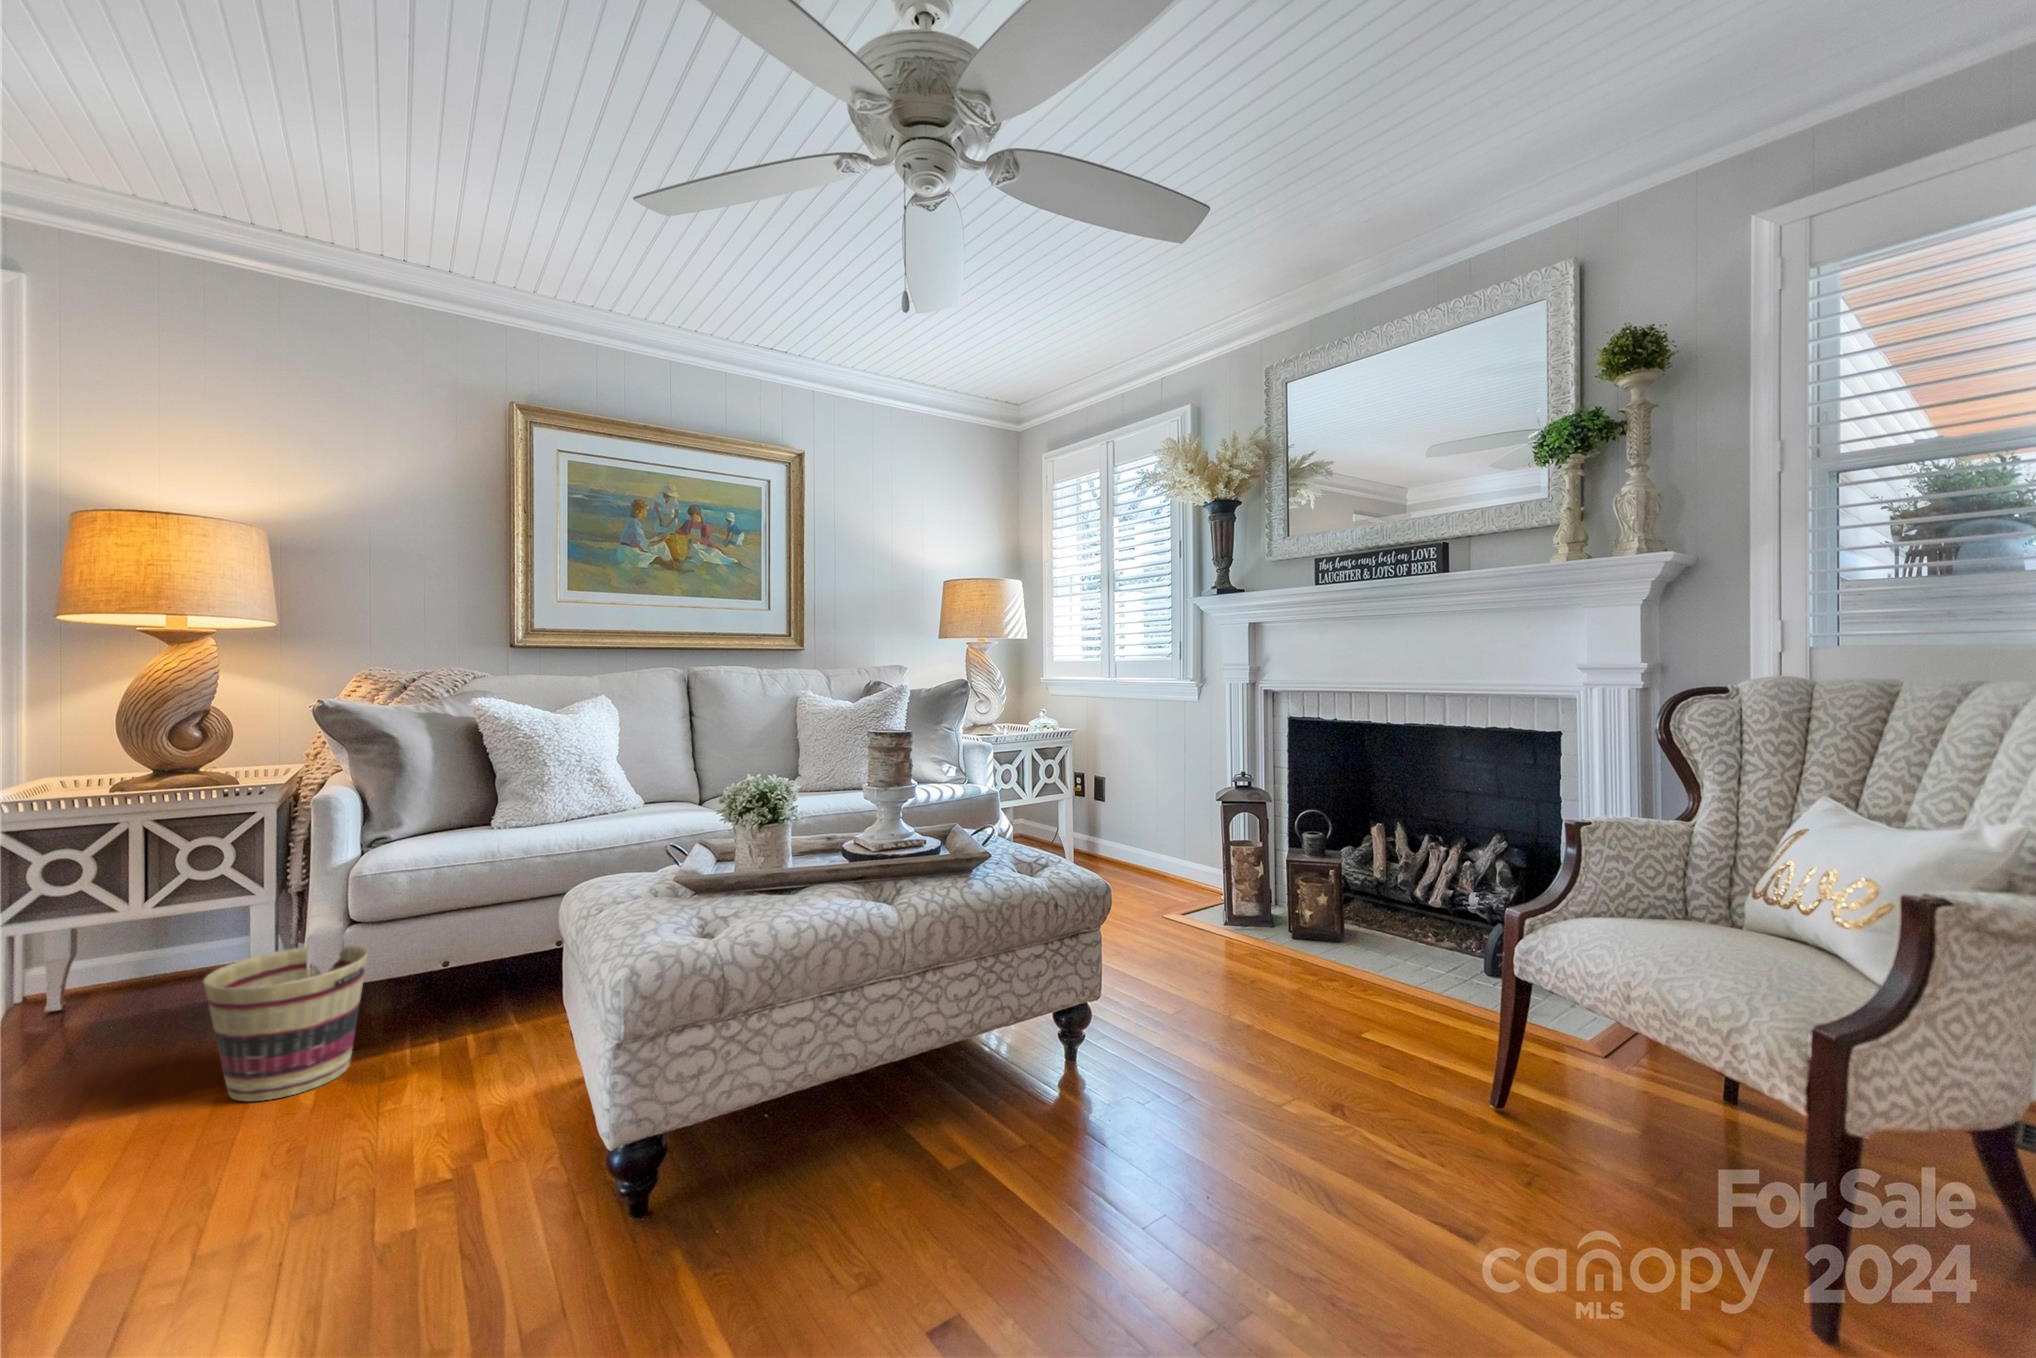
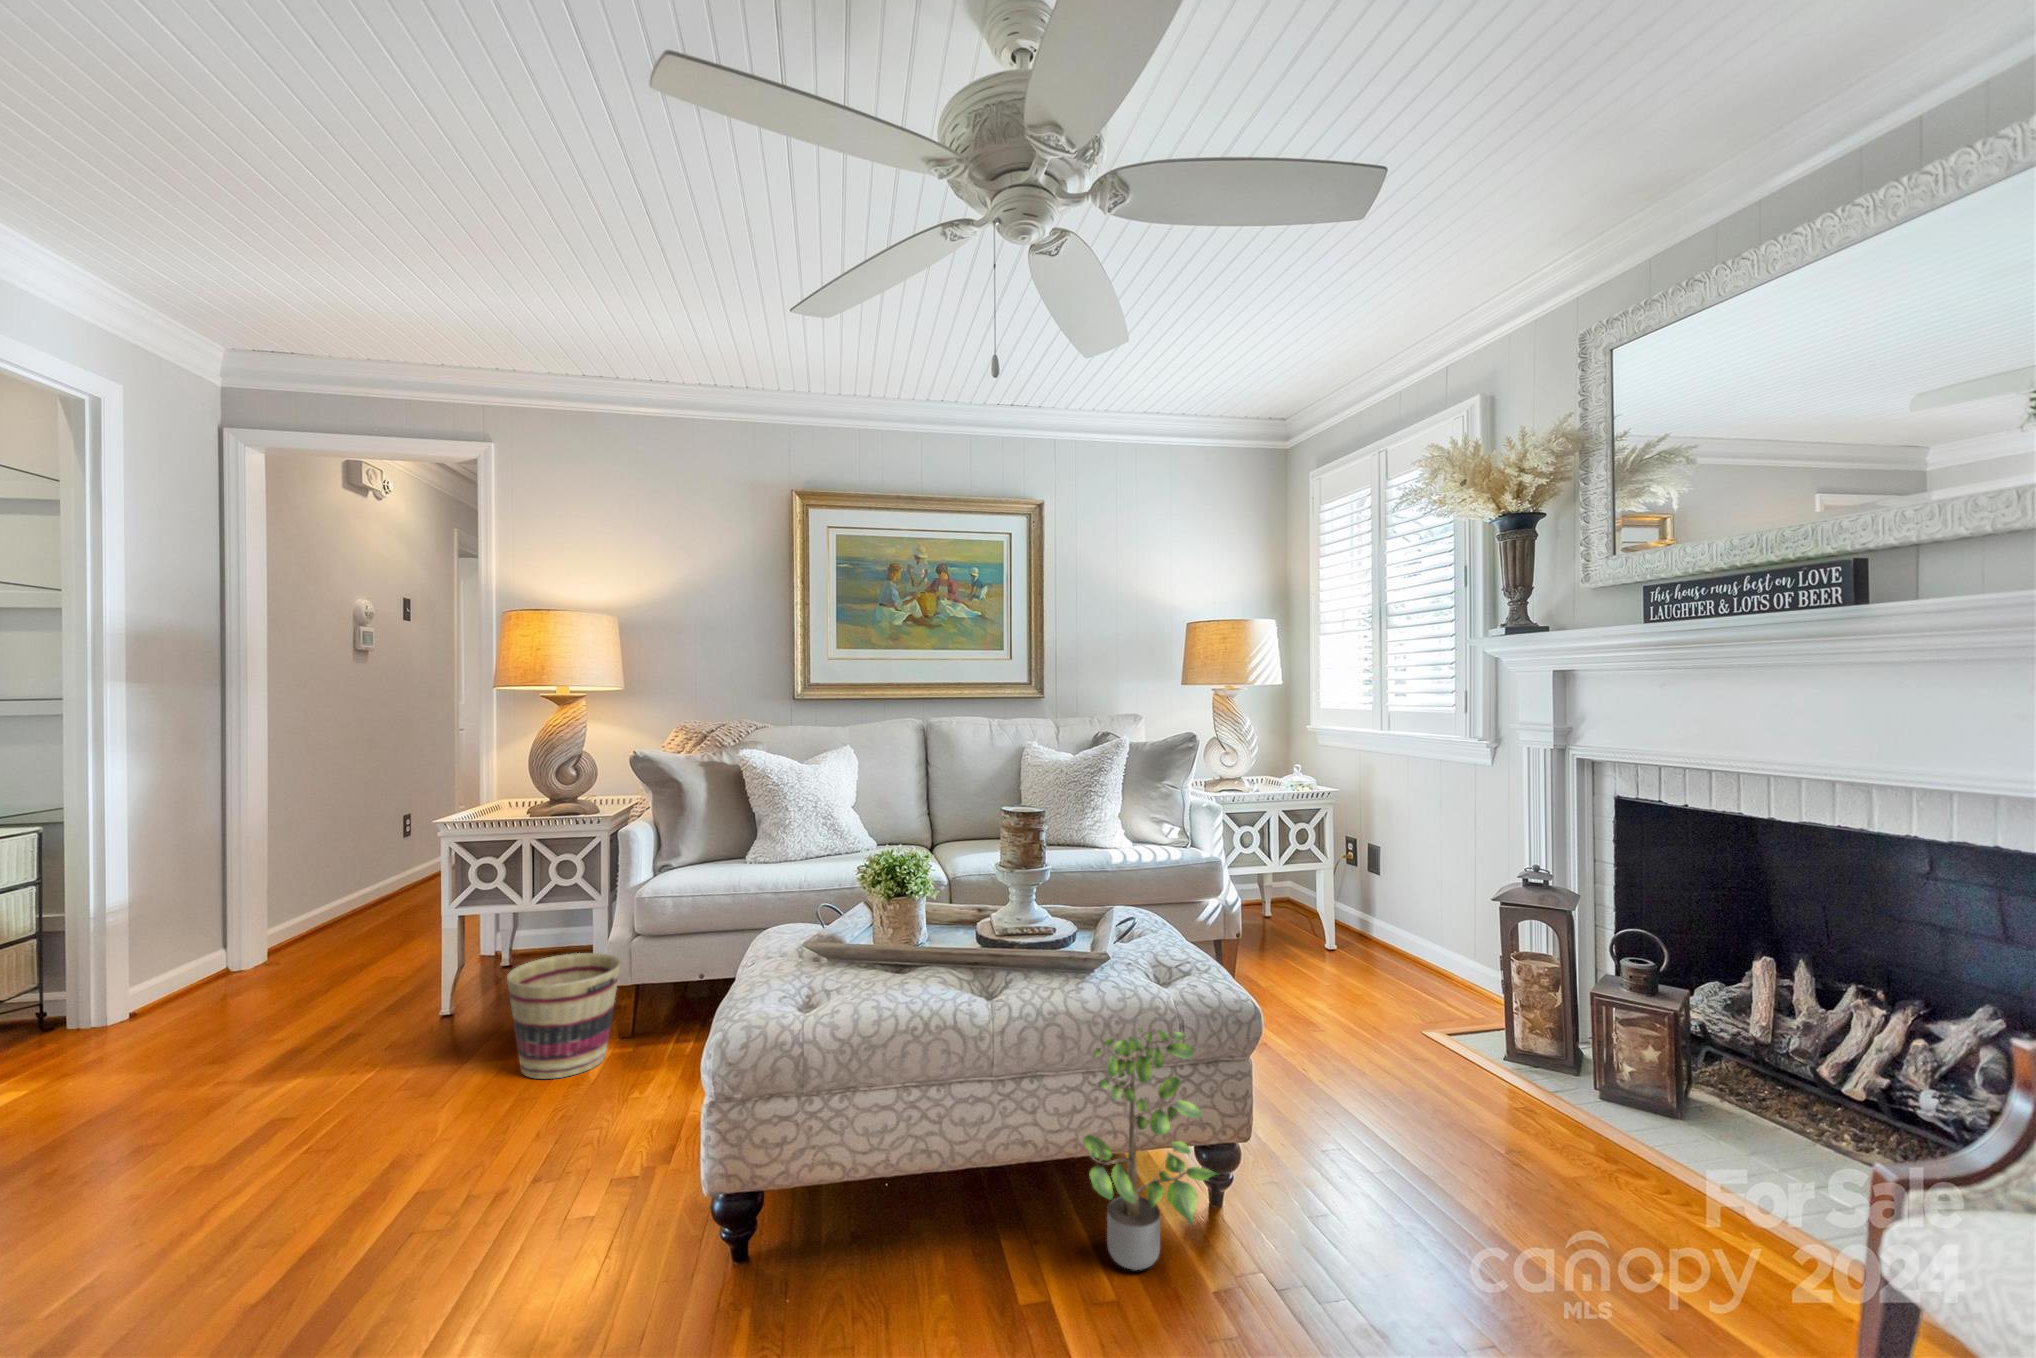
potted plant: none [979,903,1091,1114] -> present [1083,1028,1217,1270]

